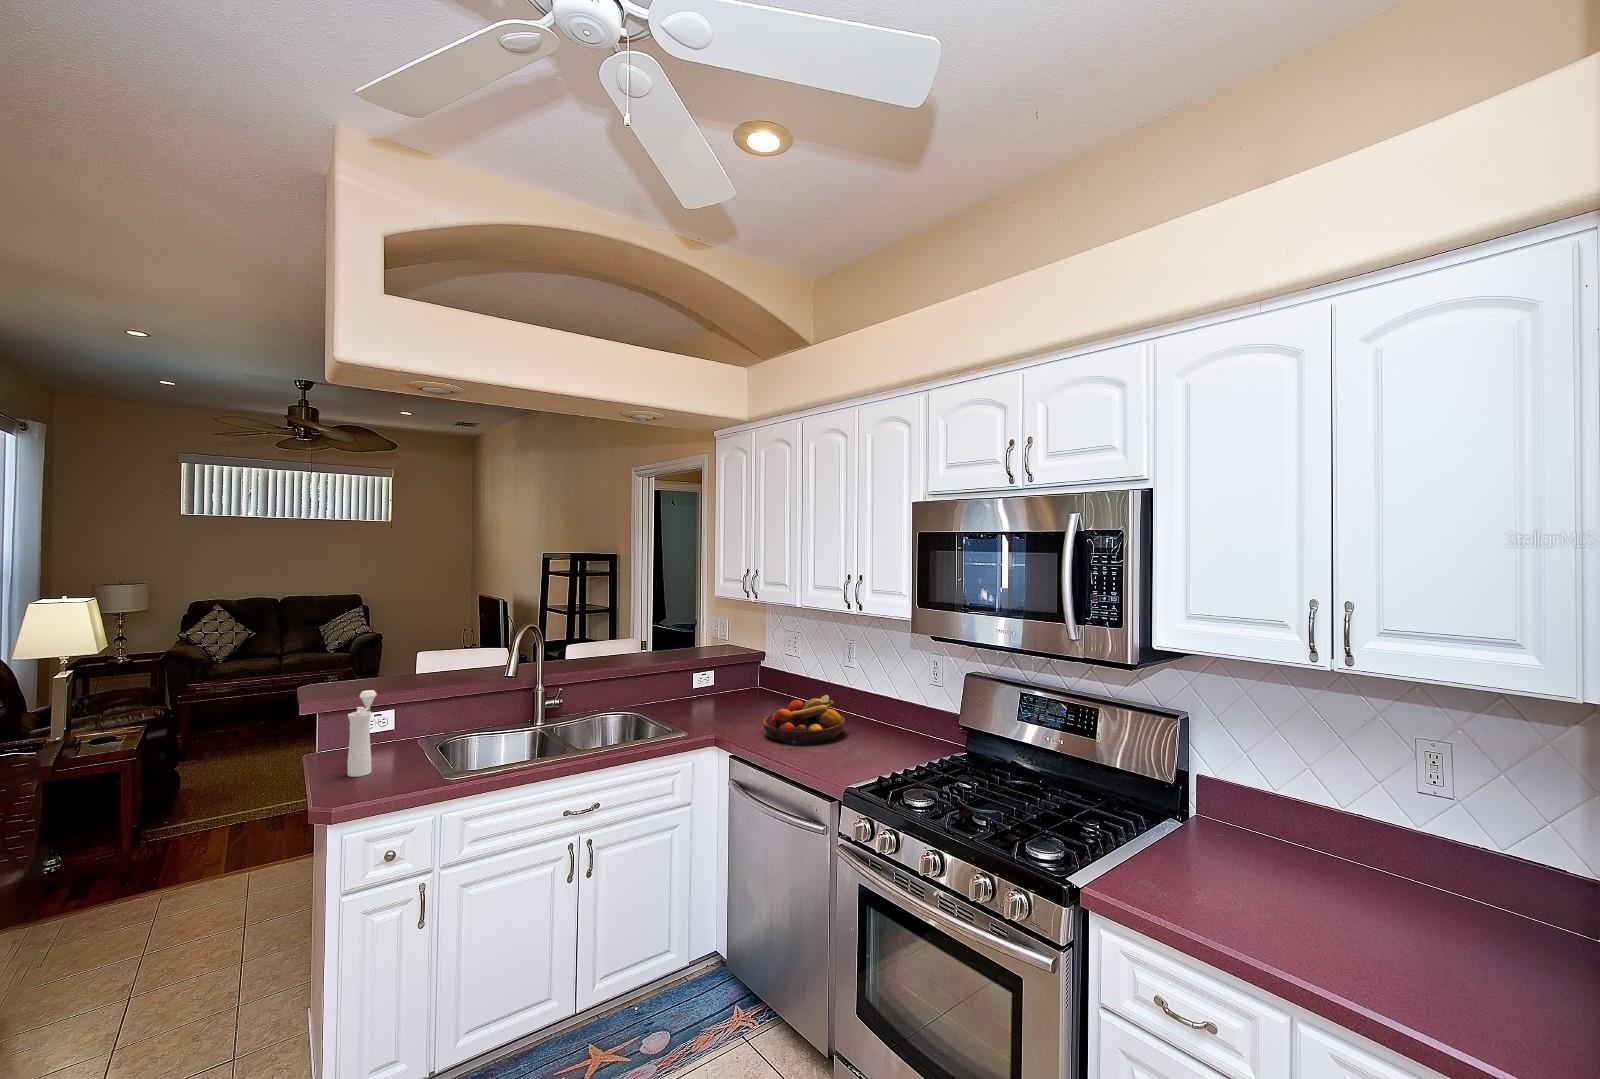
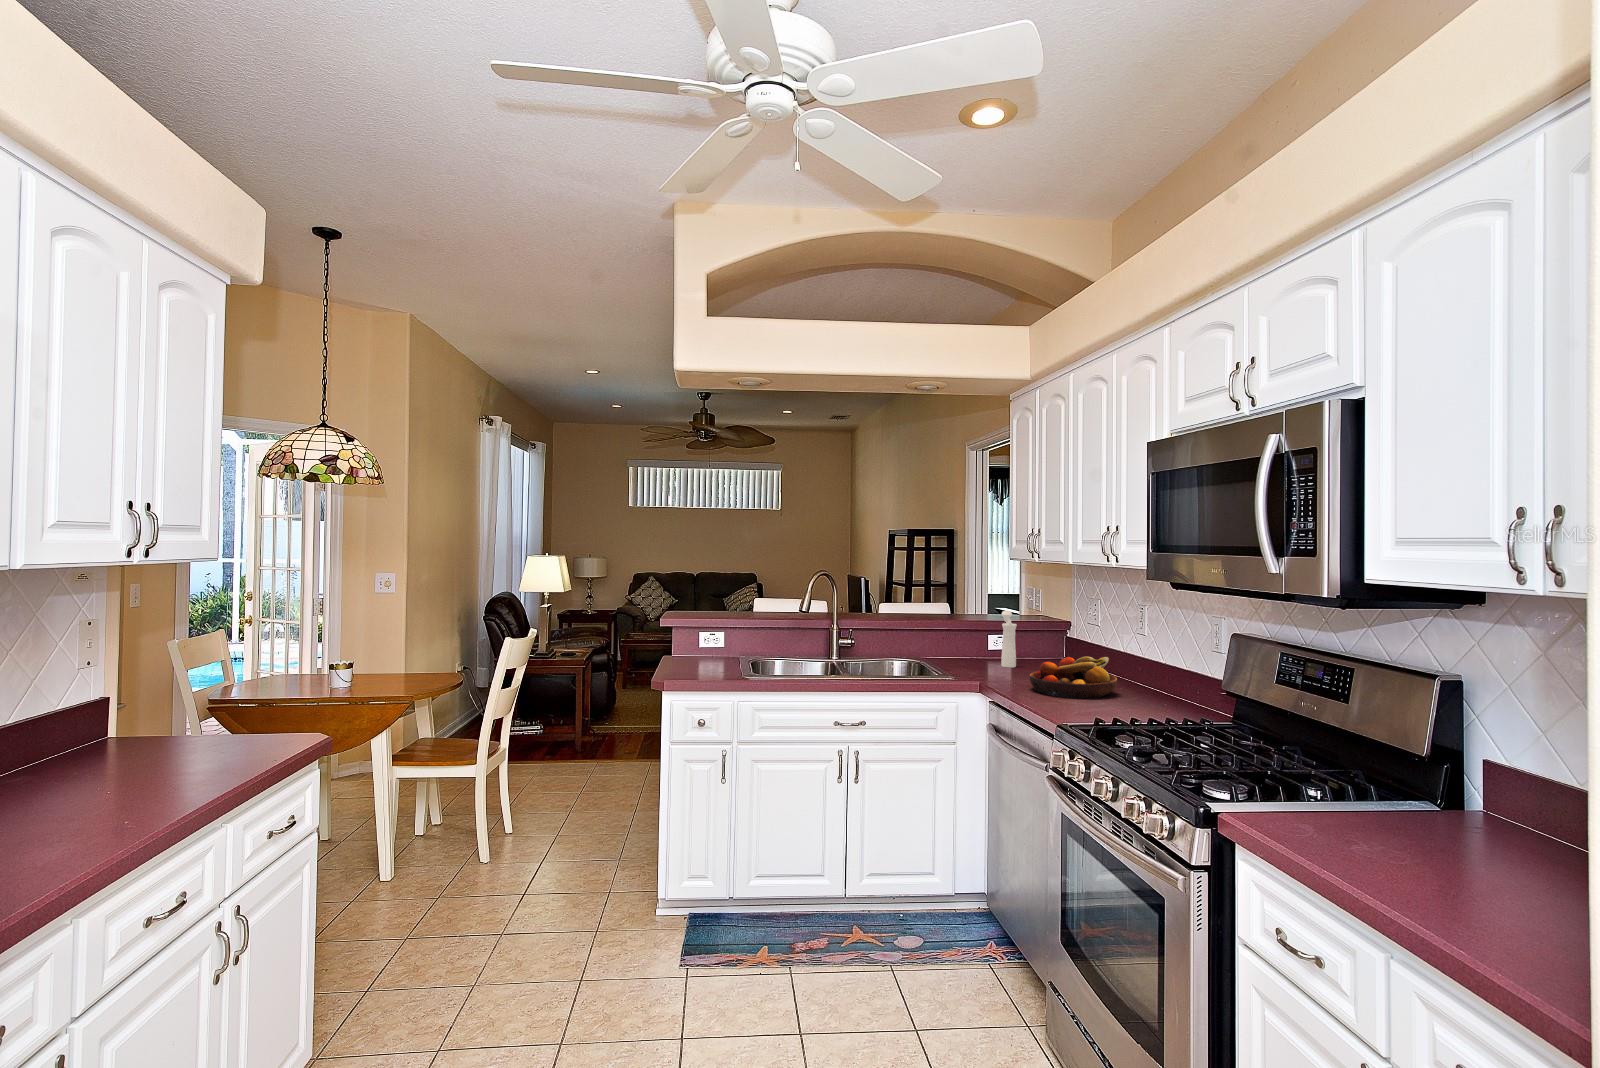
pepper mill: present [348,690,377,777] -> present [1001,611,1017,668]

